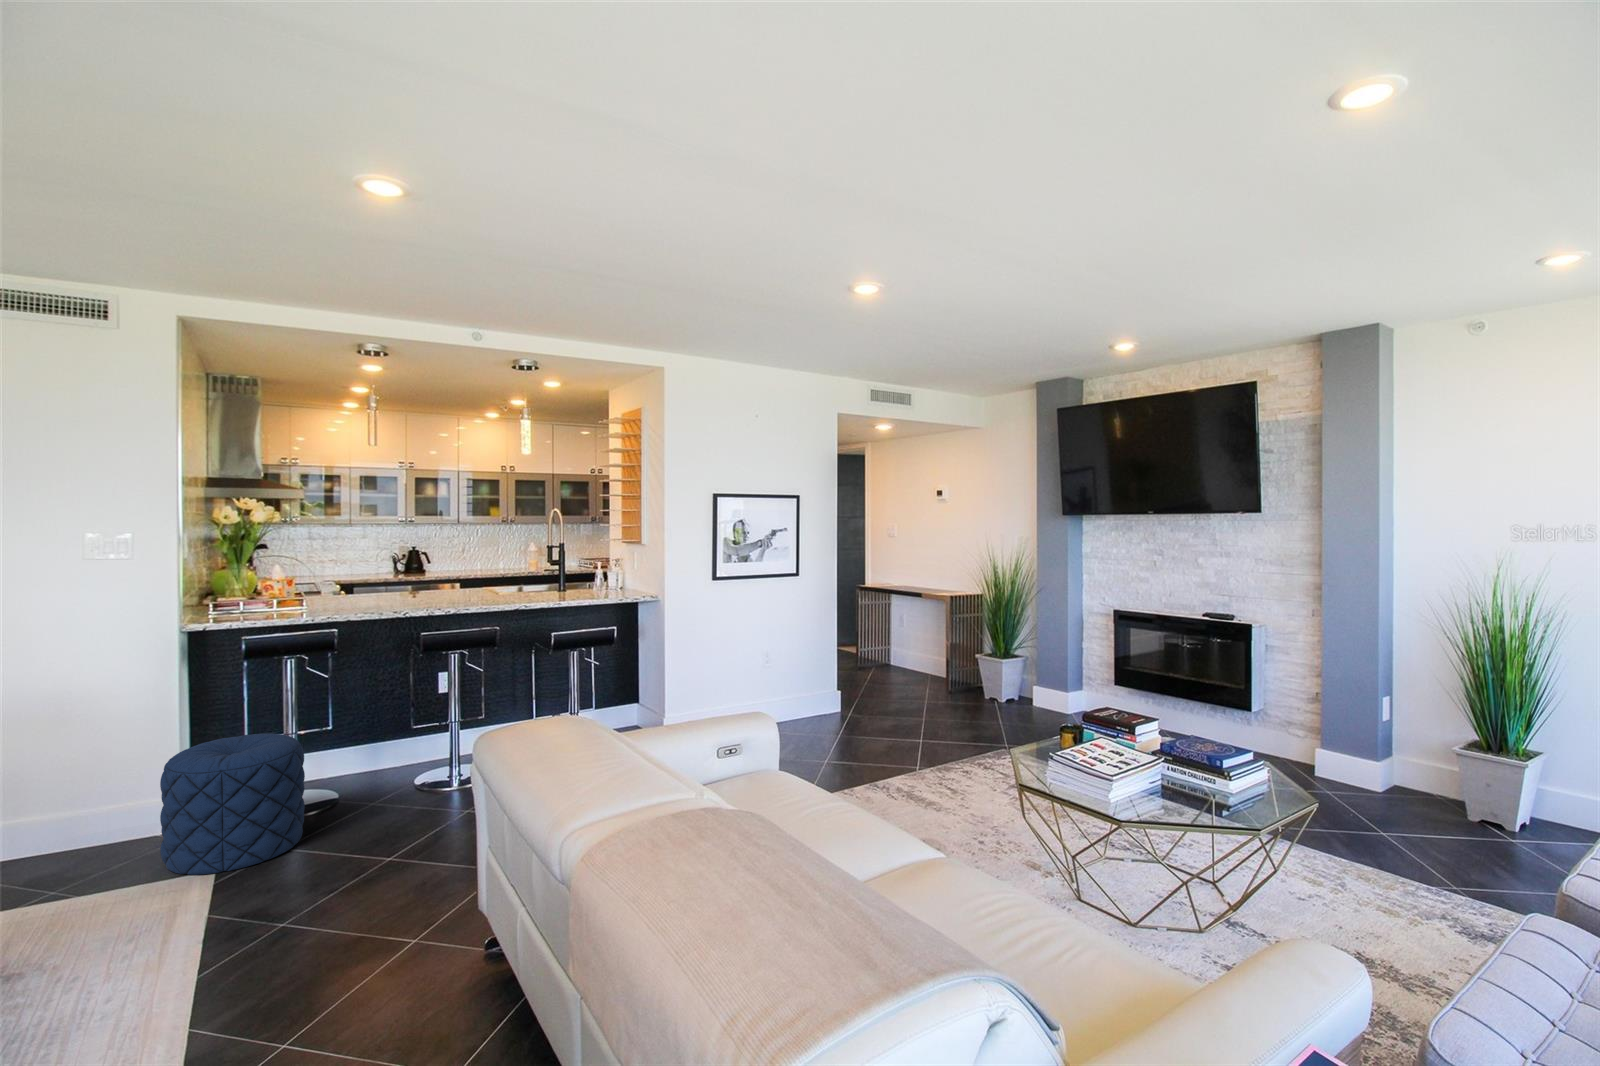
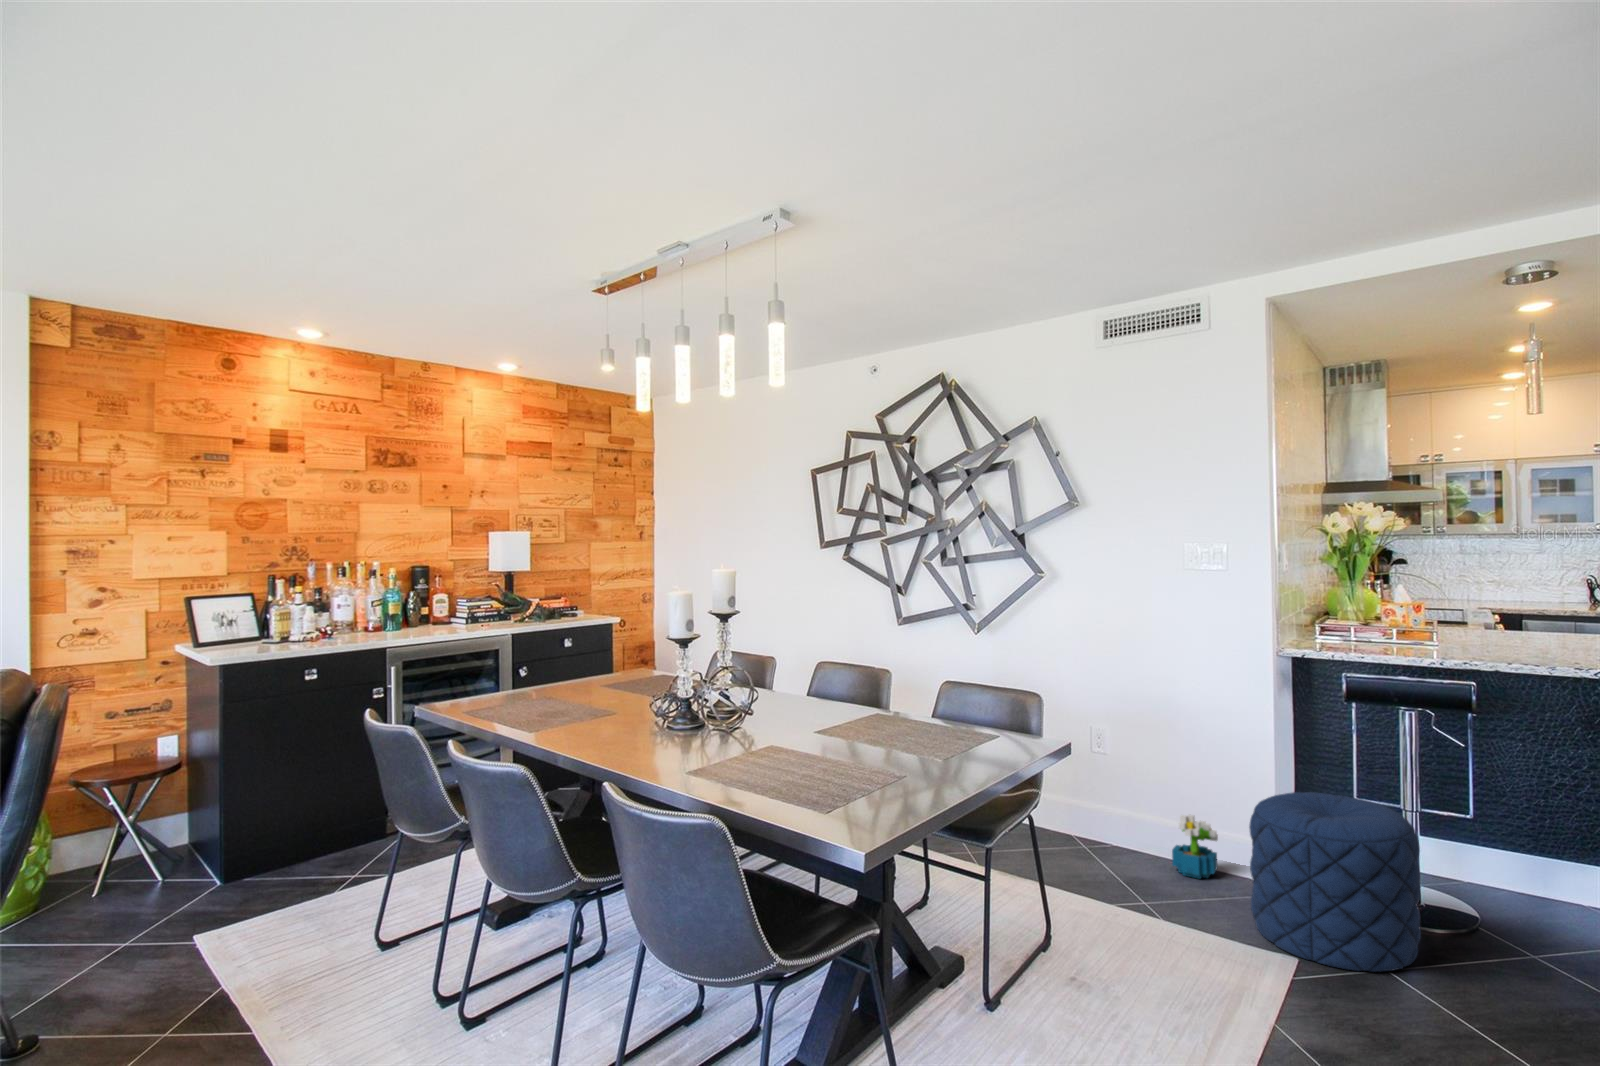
decorative plant: none [60,796,114,859] -> present [1172,815,1218,879]

